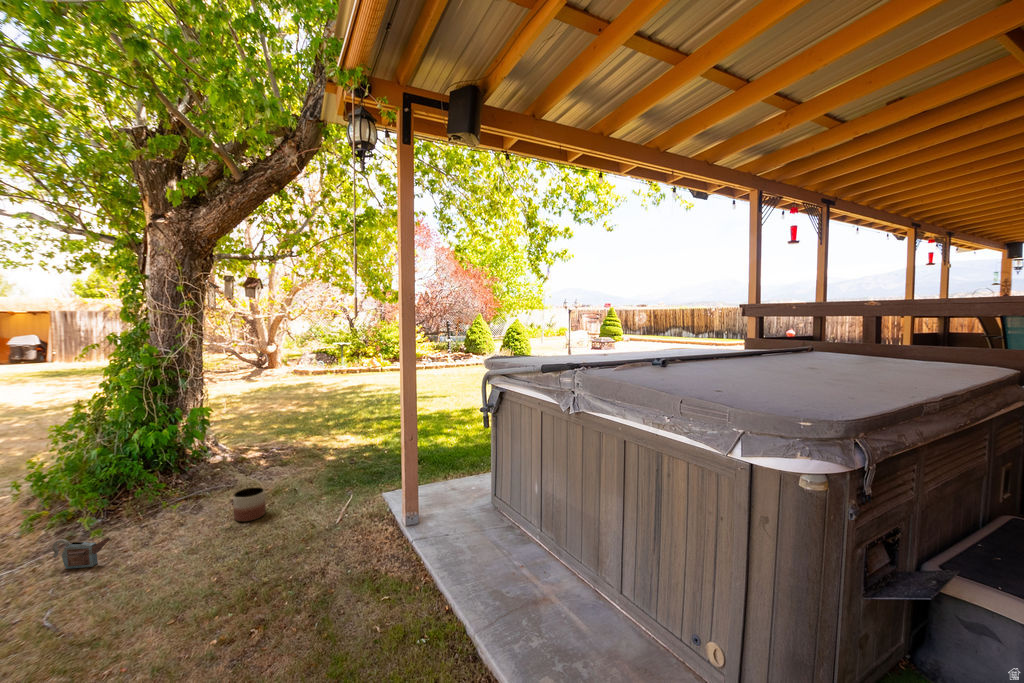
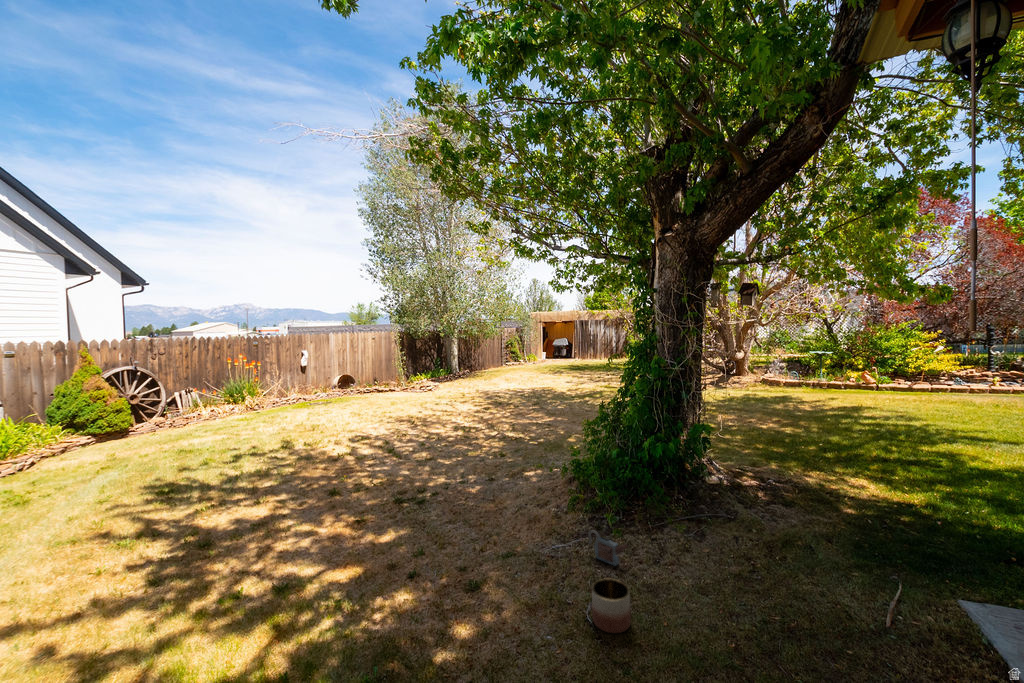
planter: present [233,487,266,522] -> present [592,578,631,633]

